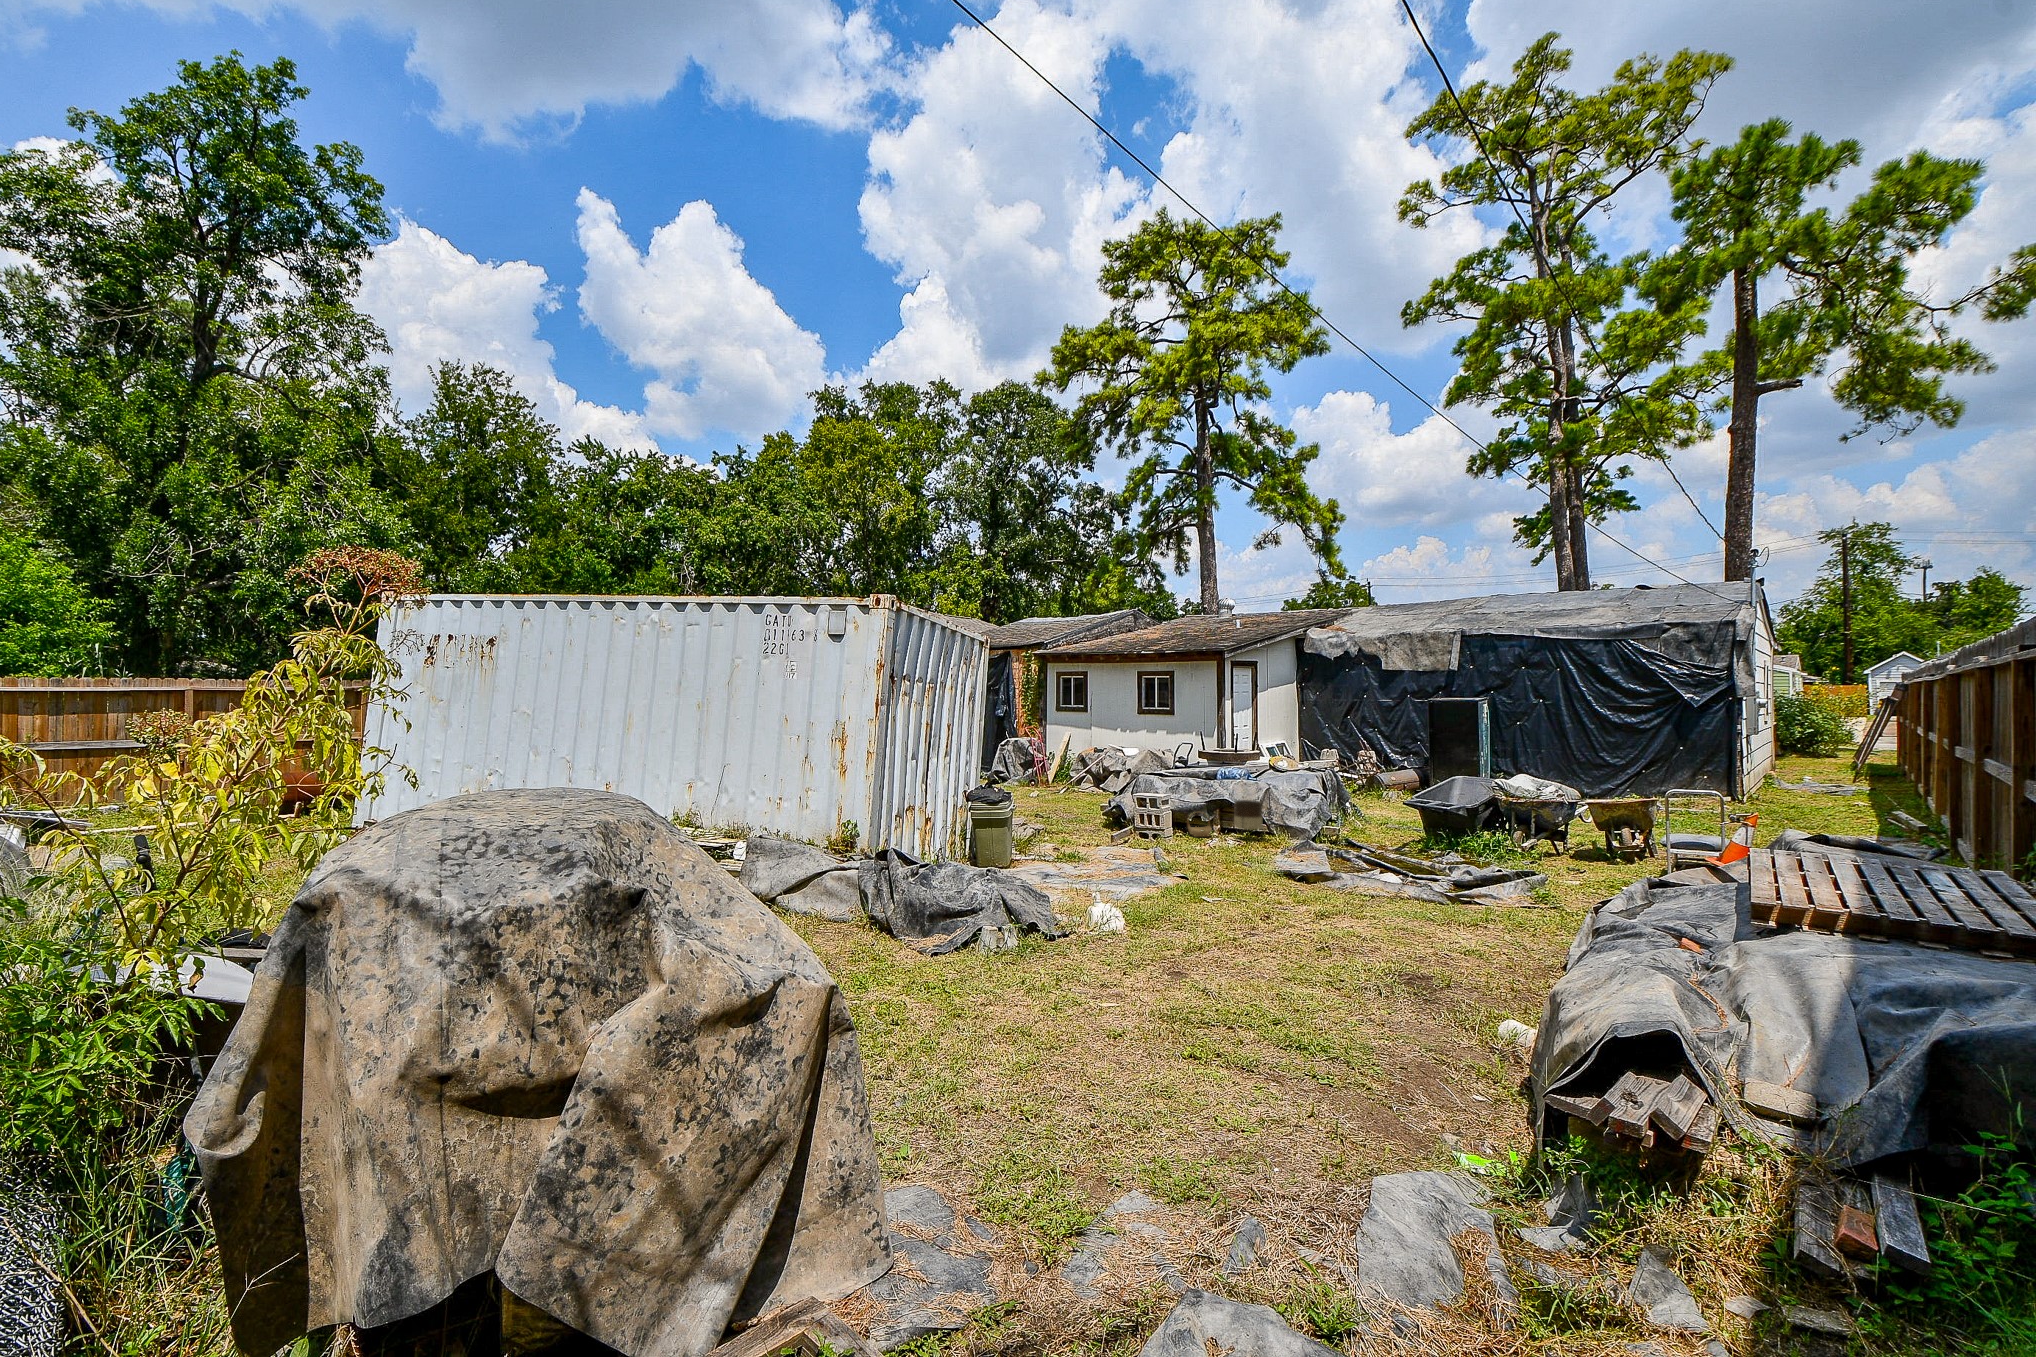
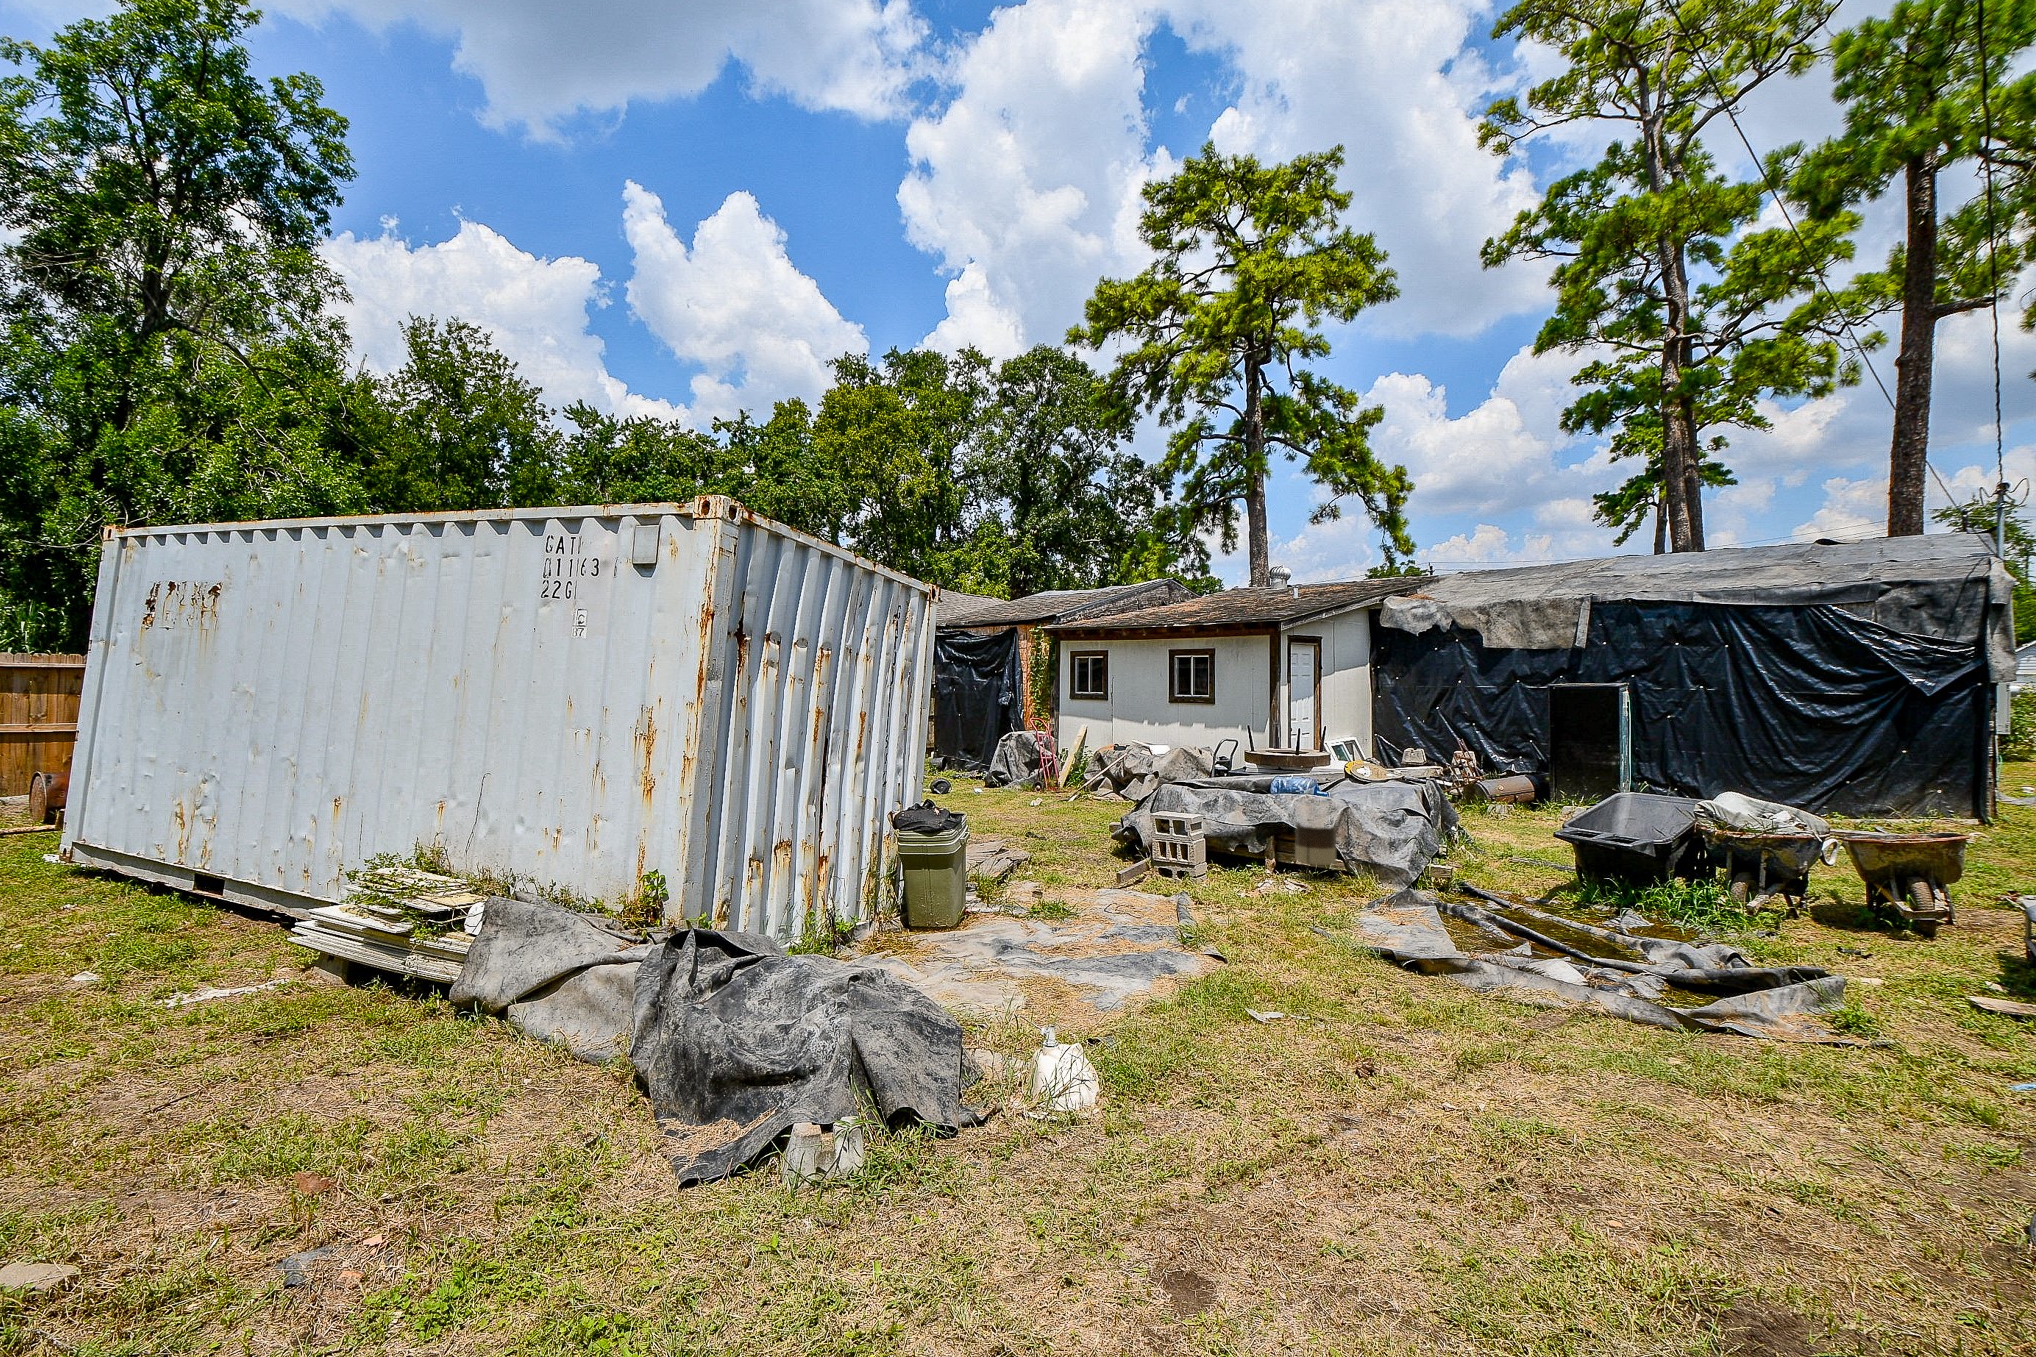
basket: present [1188,817,1212,837] -> none [1230,837,1264,873]

